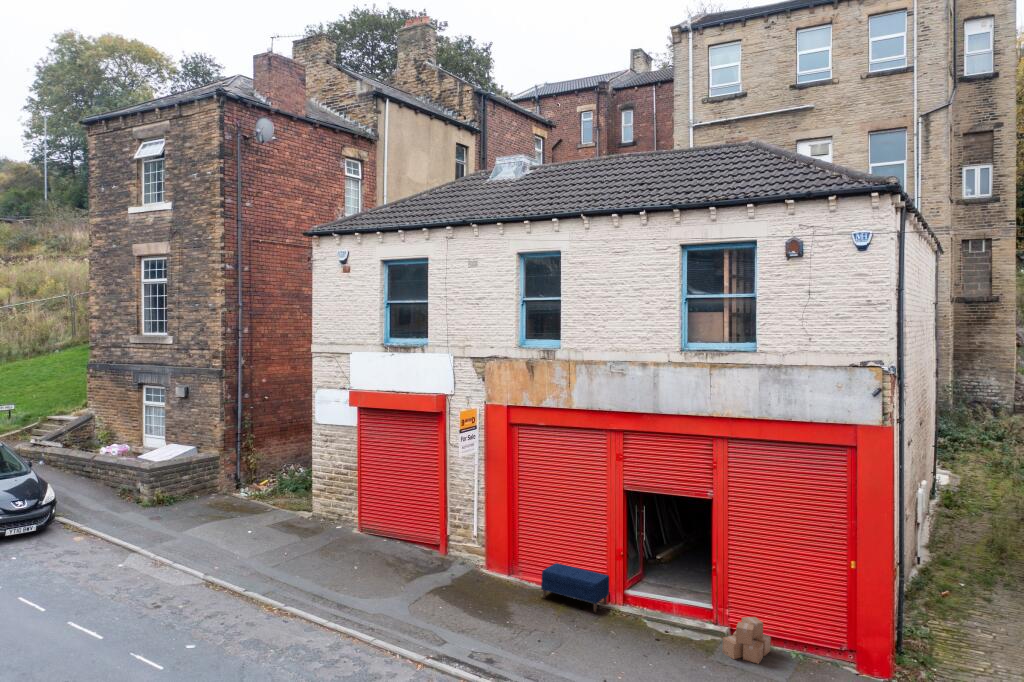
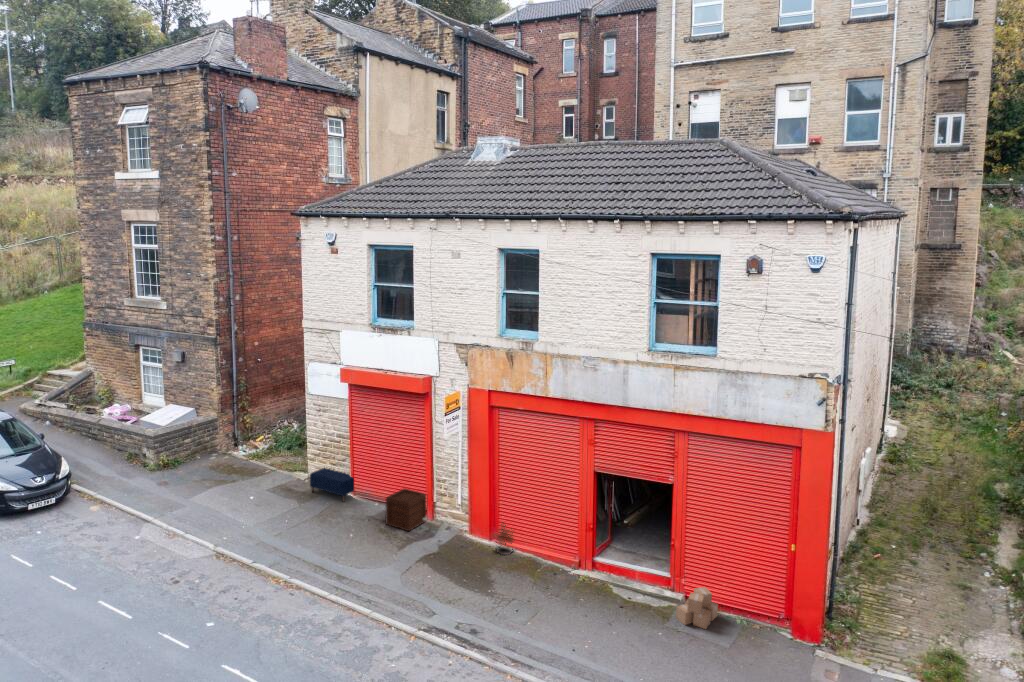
wooden crate: none [393,520,439,565] -> present [386,489,426,531]
potted tree: none [513,550,536,589] -> present [496,522,515,555]
bench: present [541,563,609,612] -> present [310,468,354,502]

